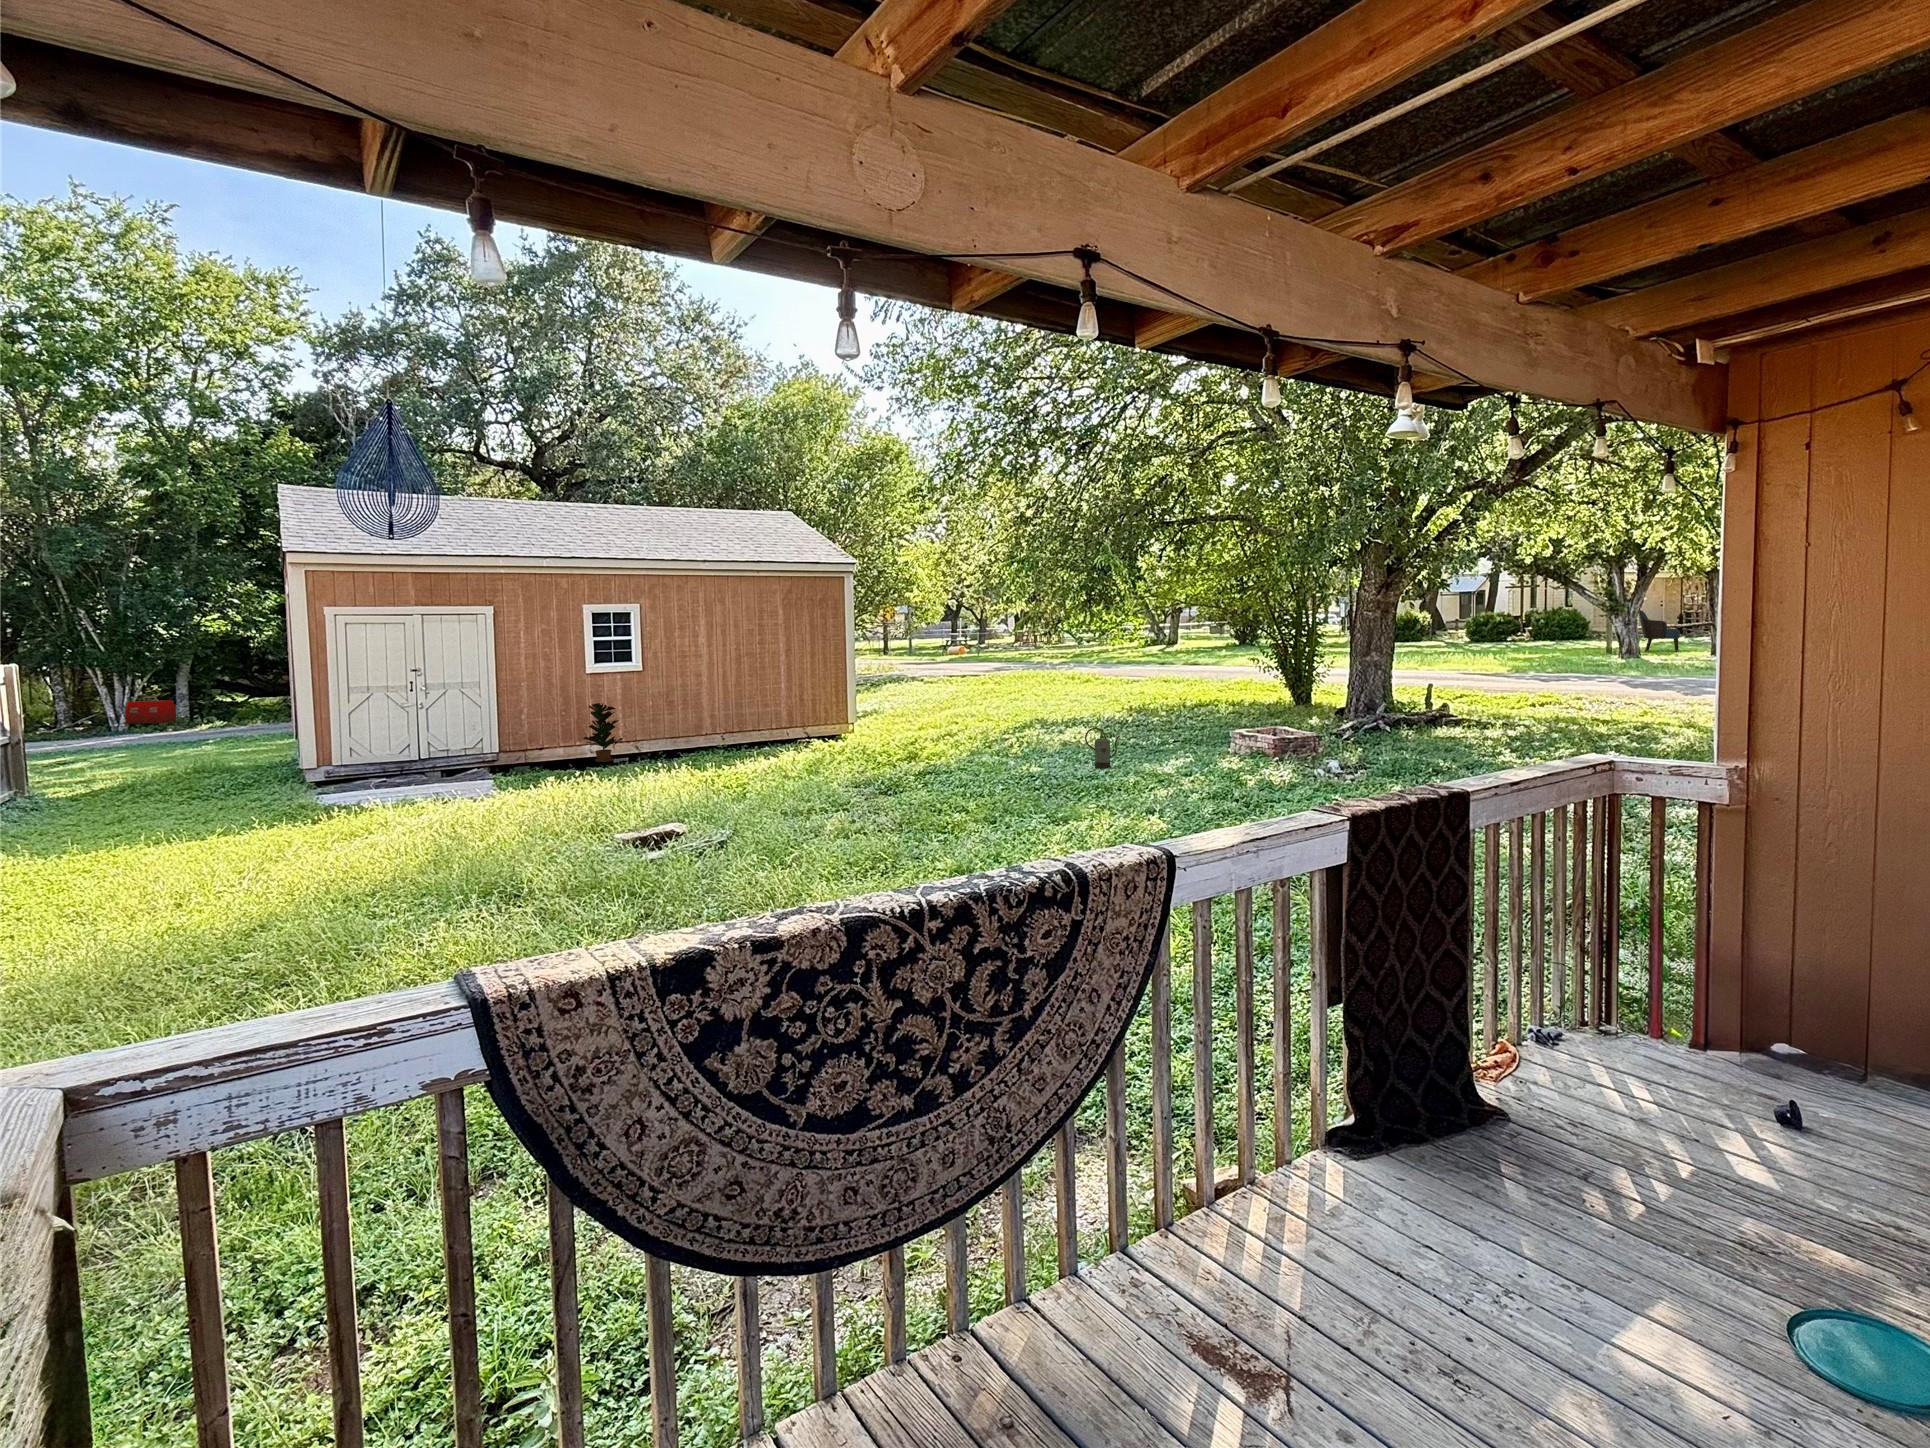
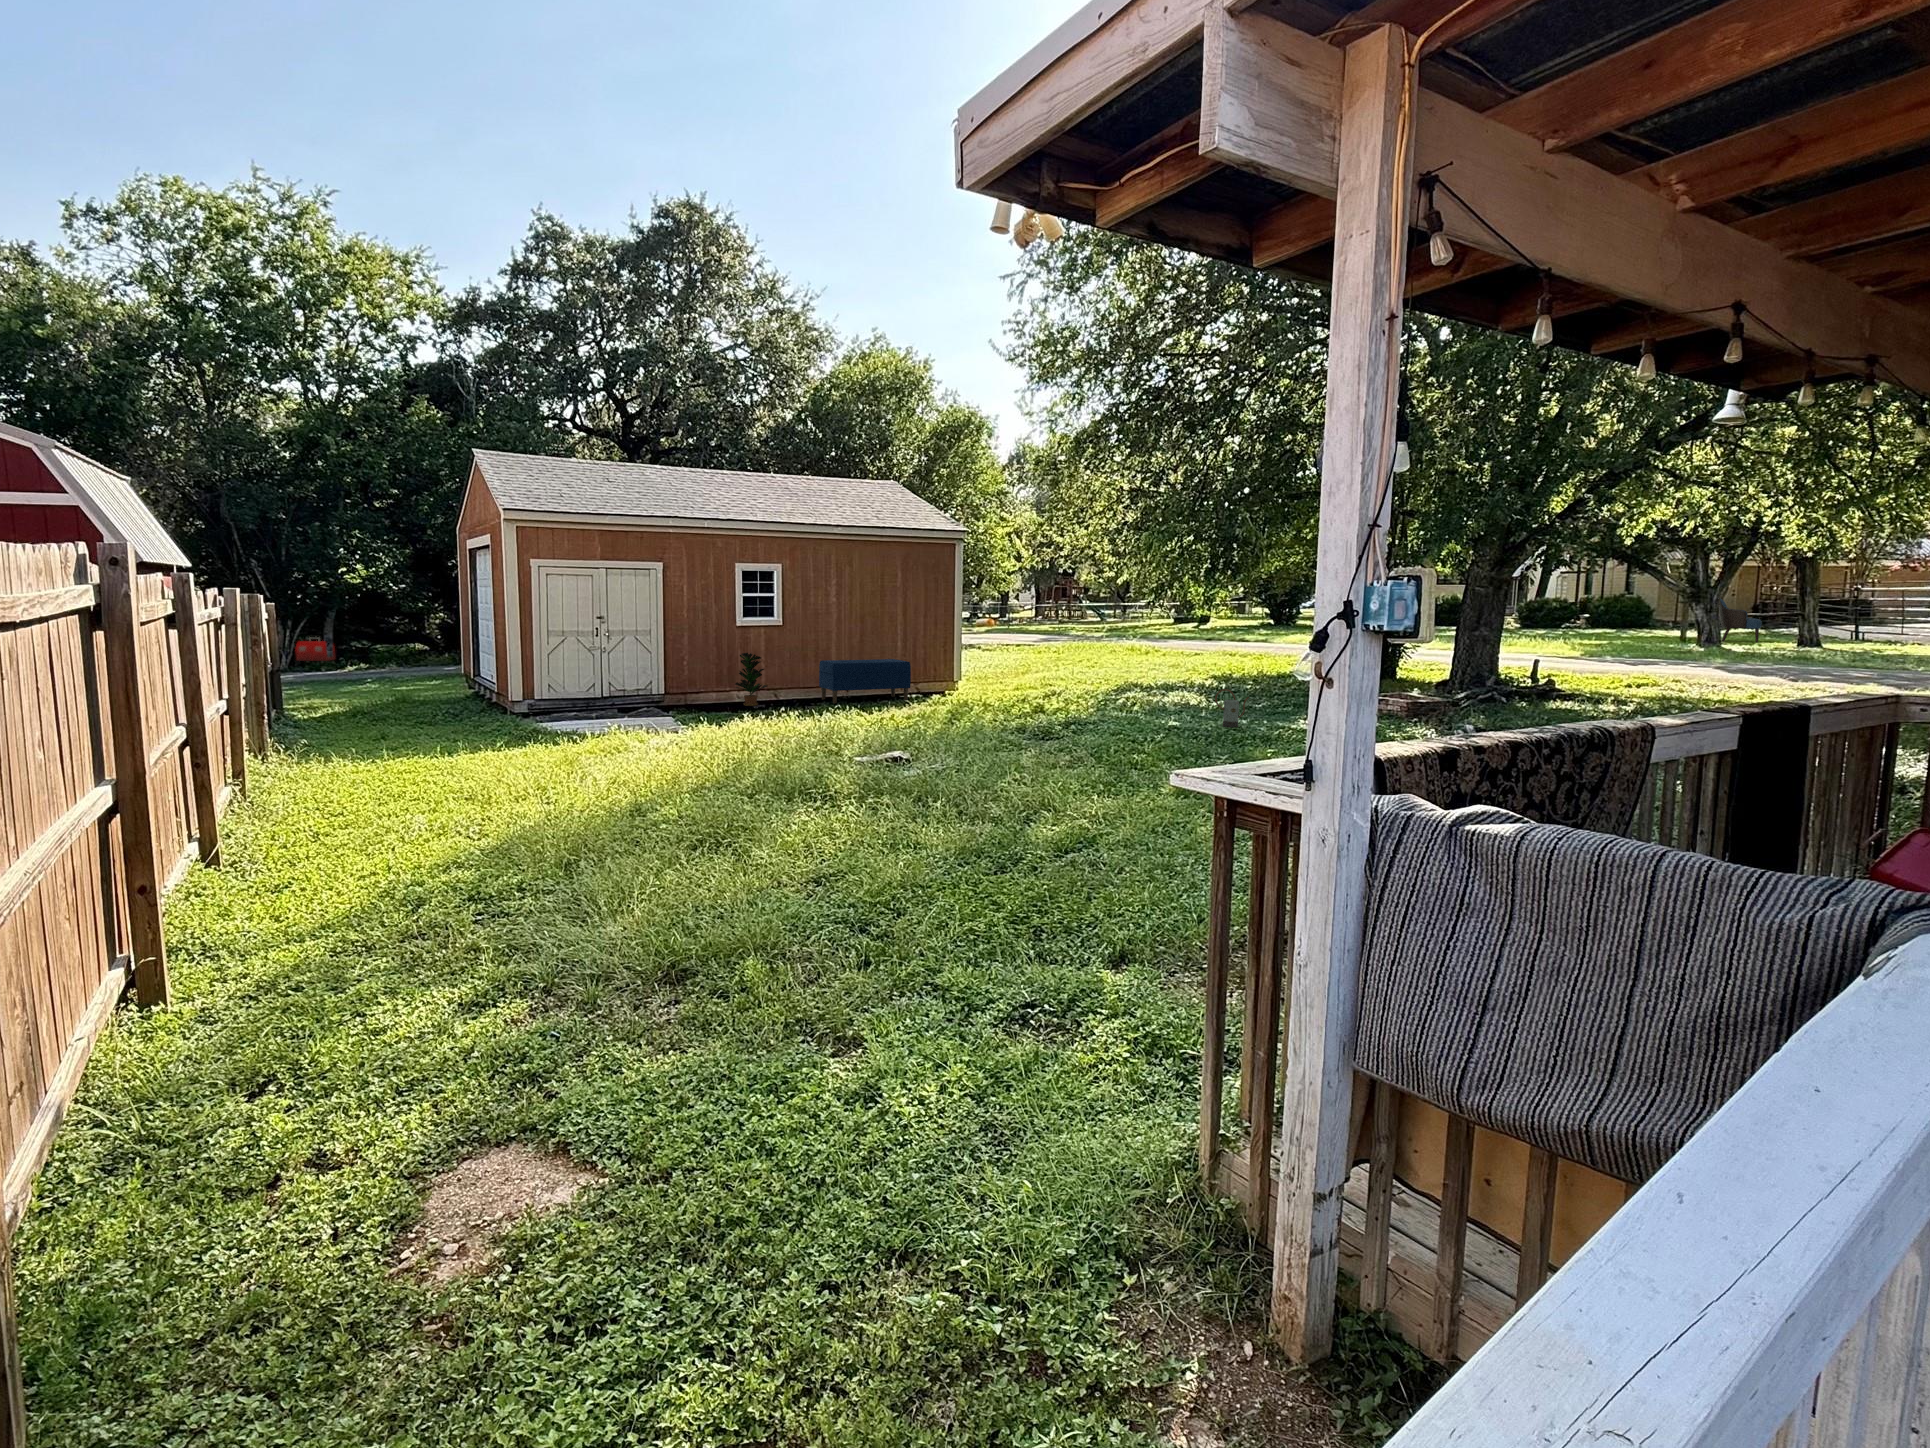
bench: none [687,703,790,755] -> present [819,659,911,703]

